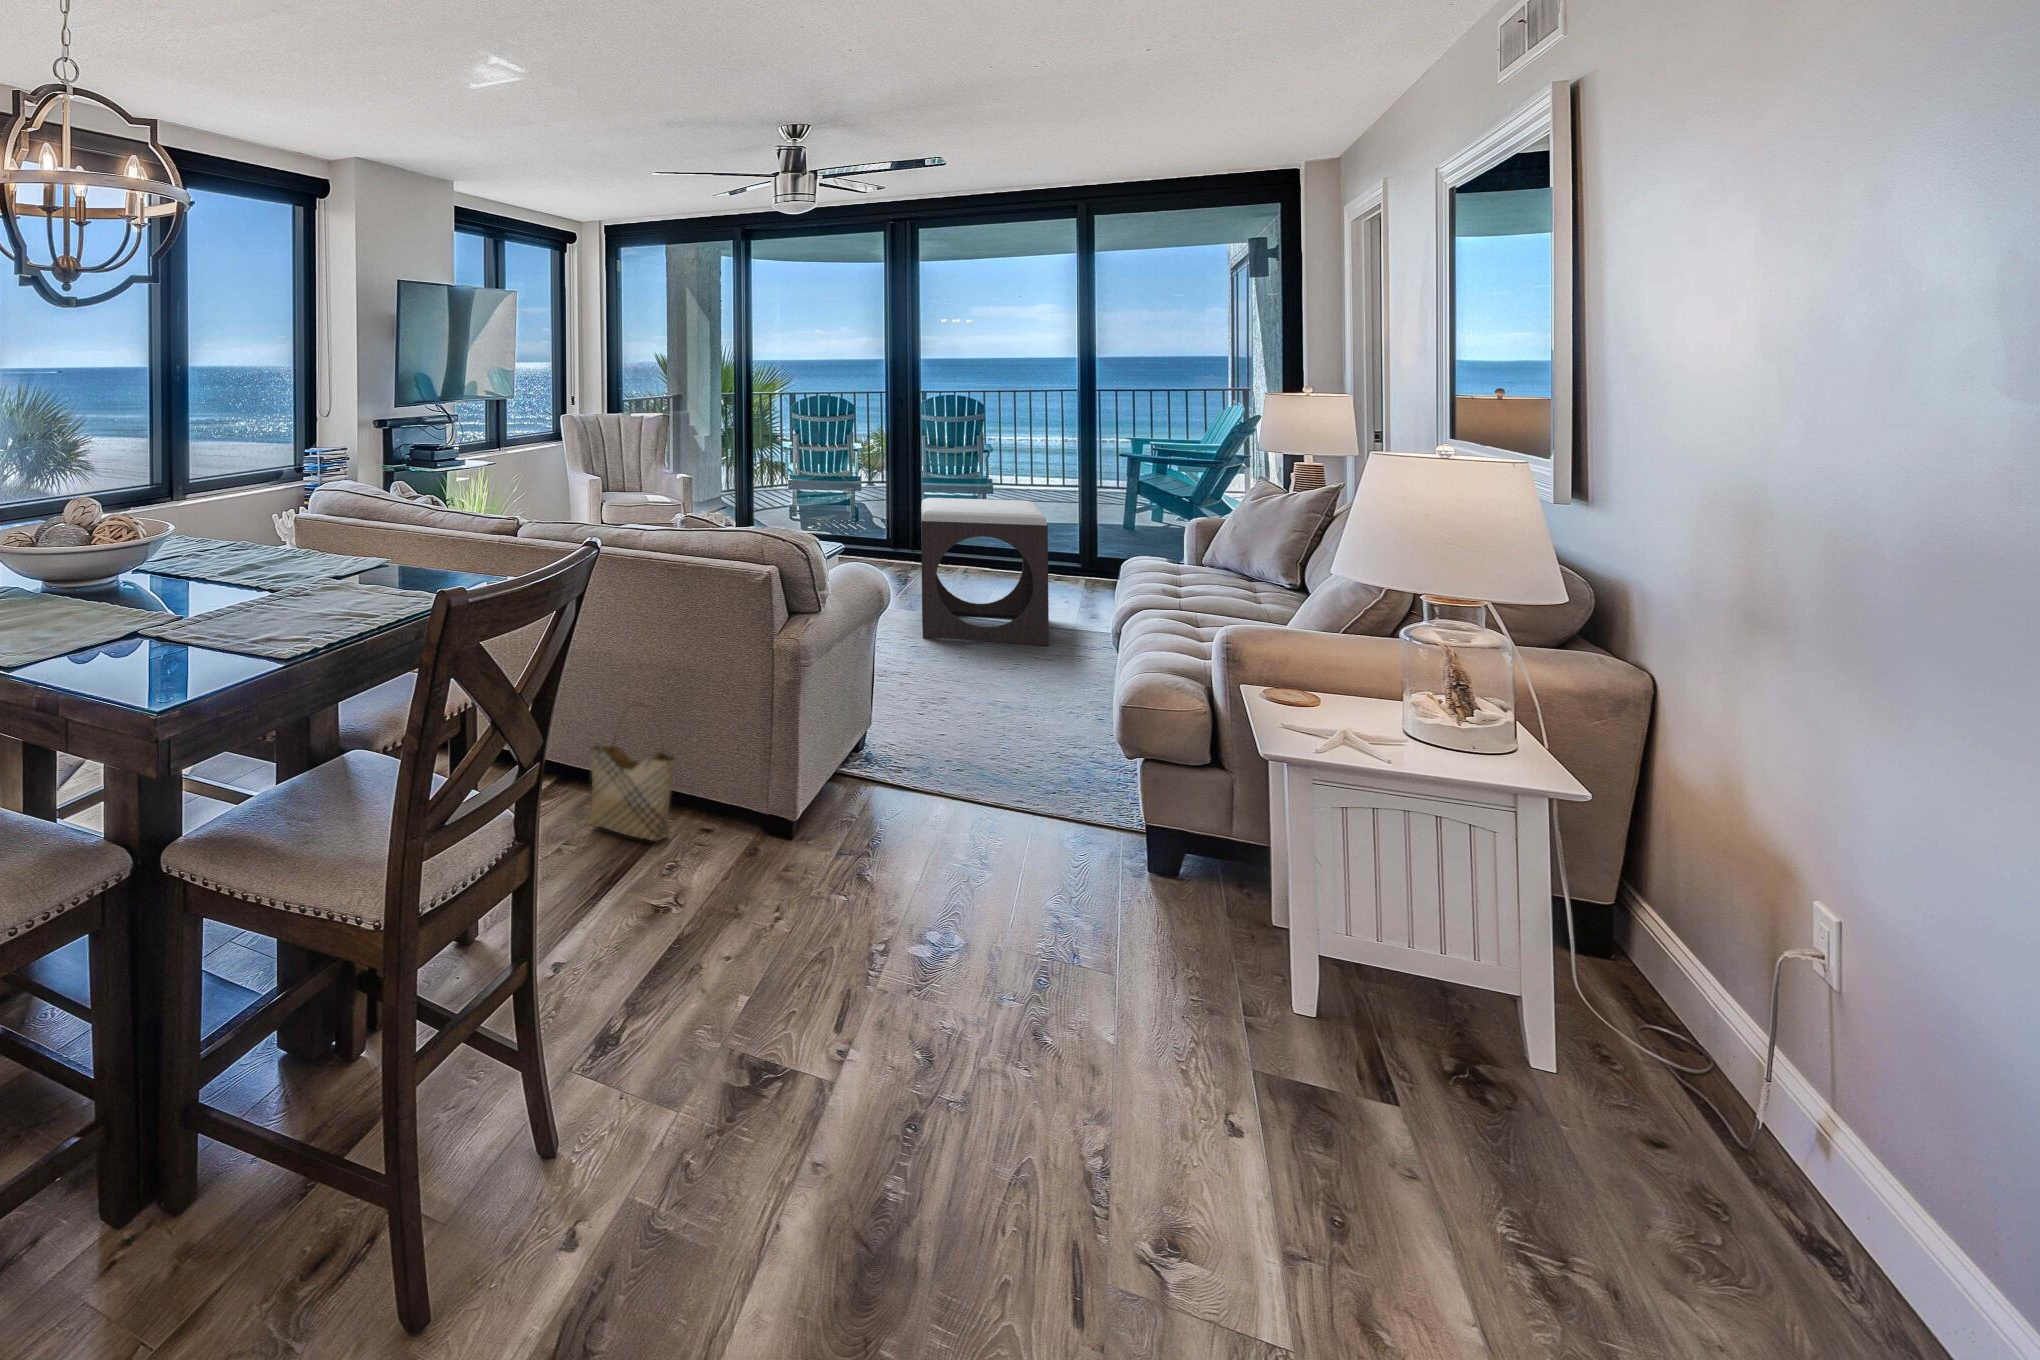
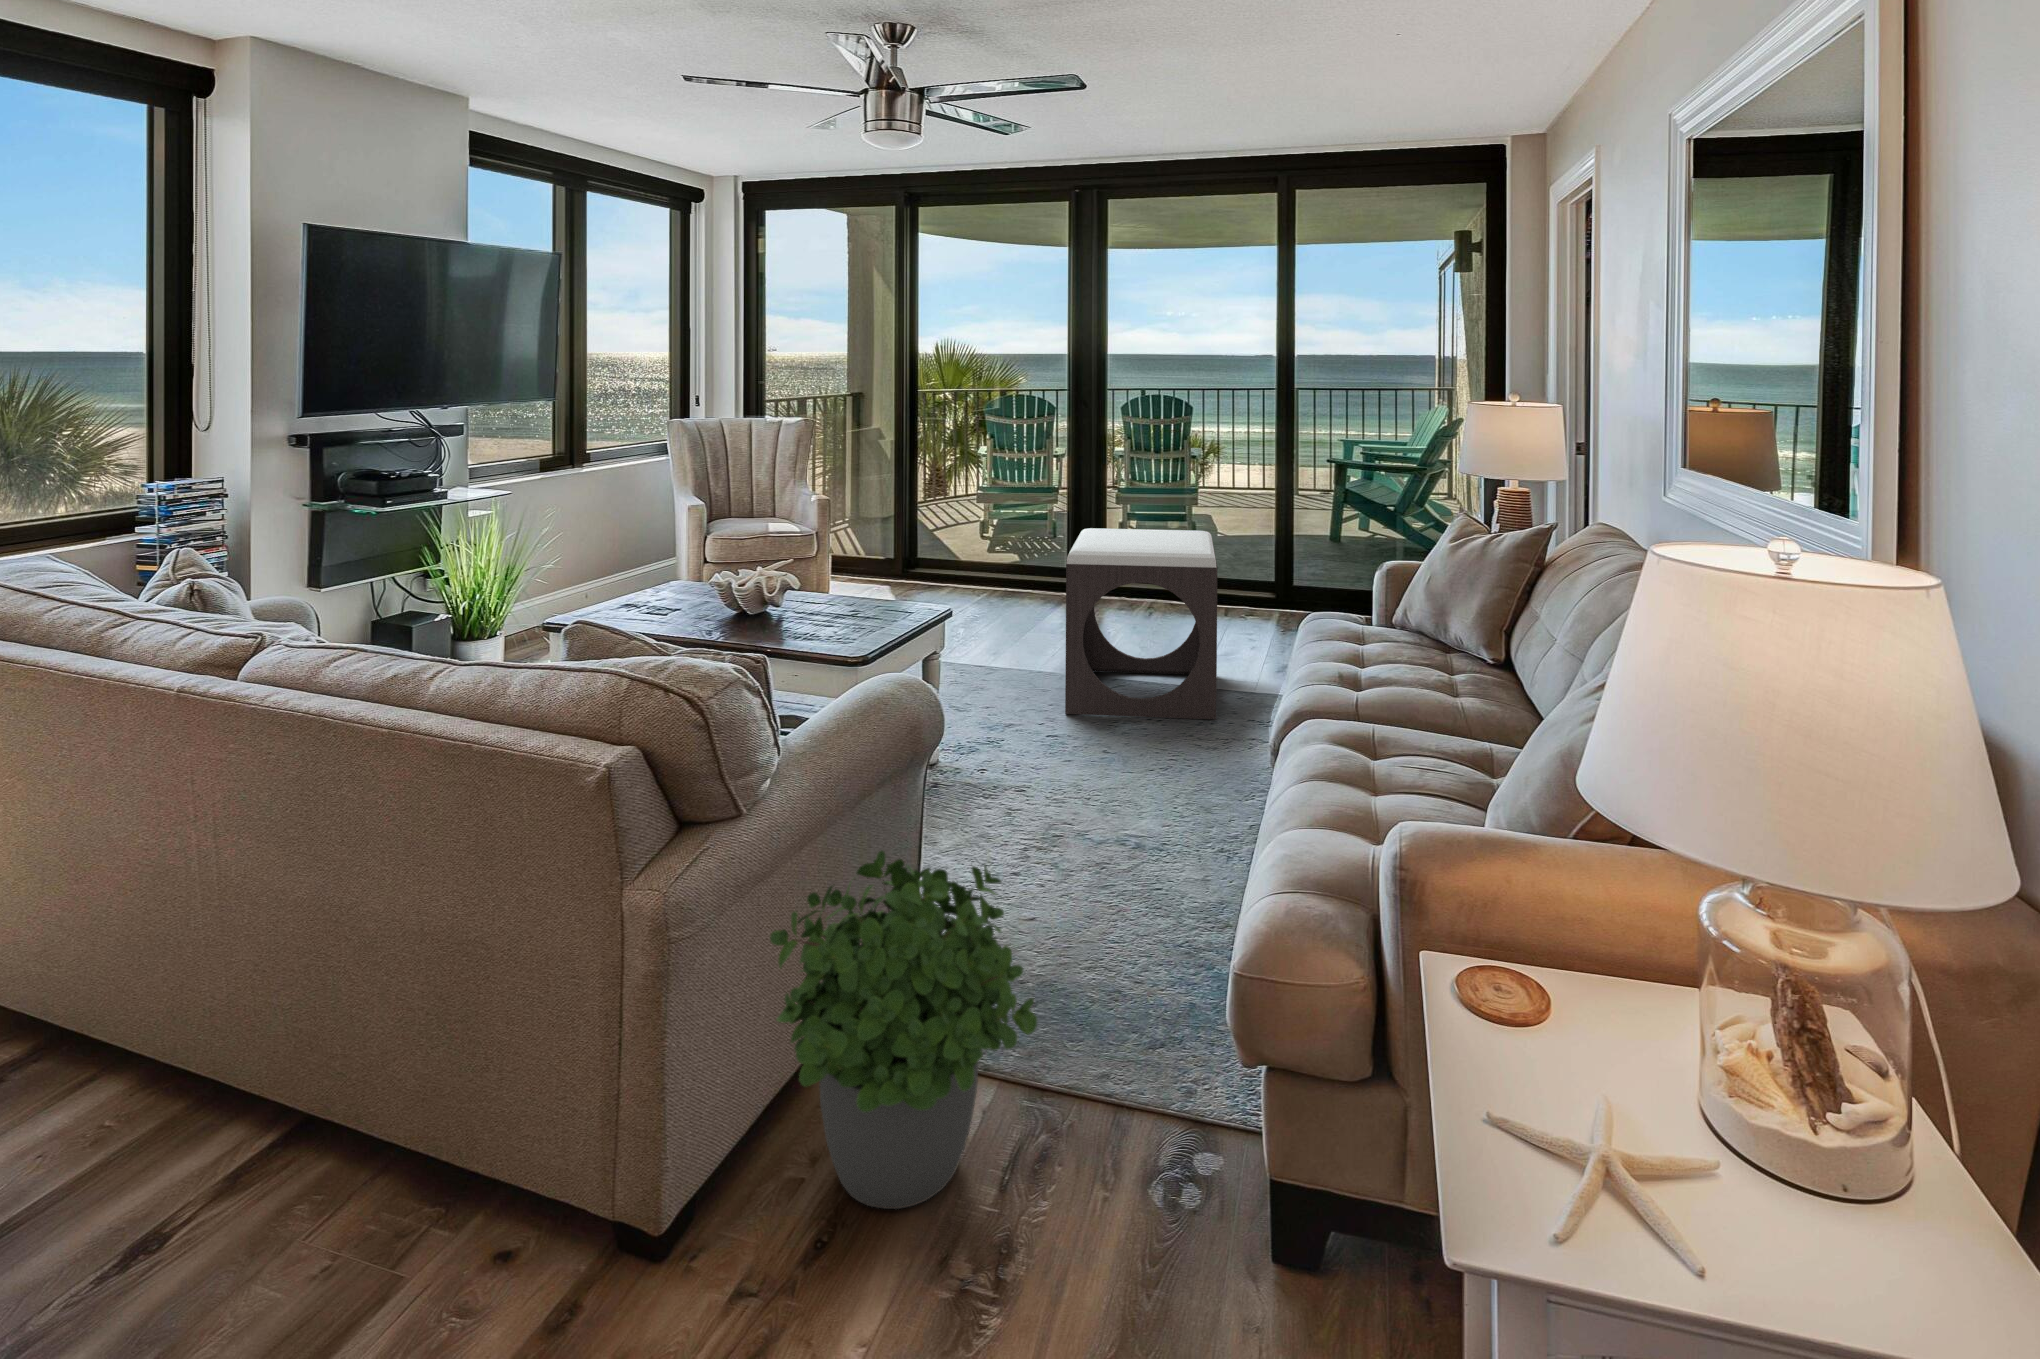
potted plant: none [838,651,999,843] -> present [770,851,1037,1209]
woven basket: present [589,706,675,841] -> none [276,988,449,1283]

